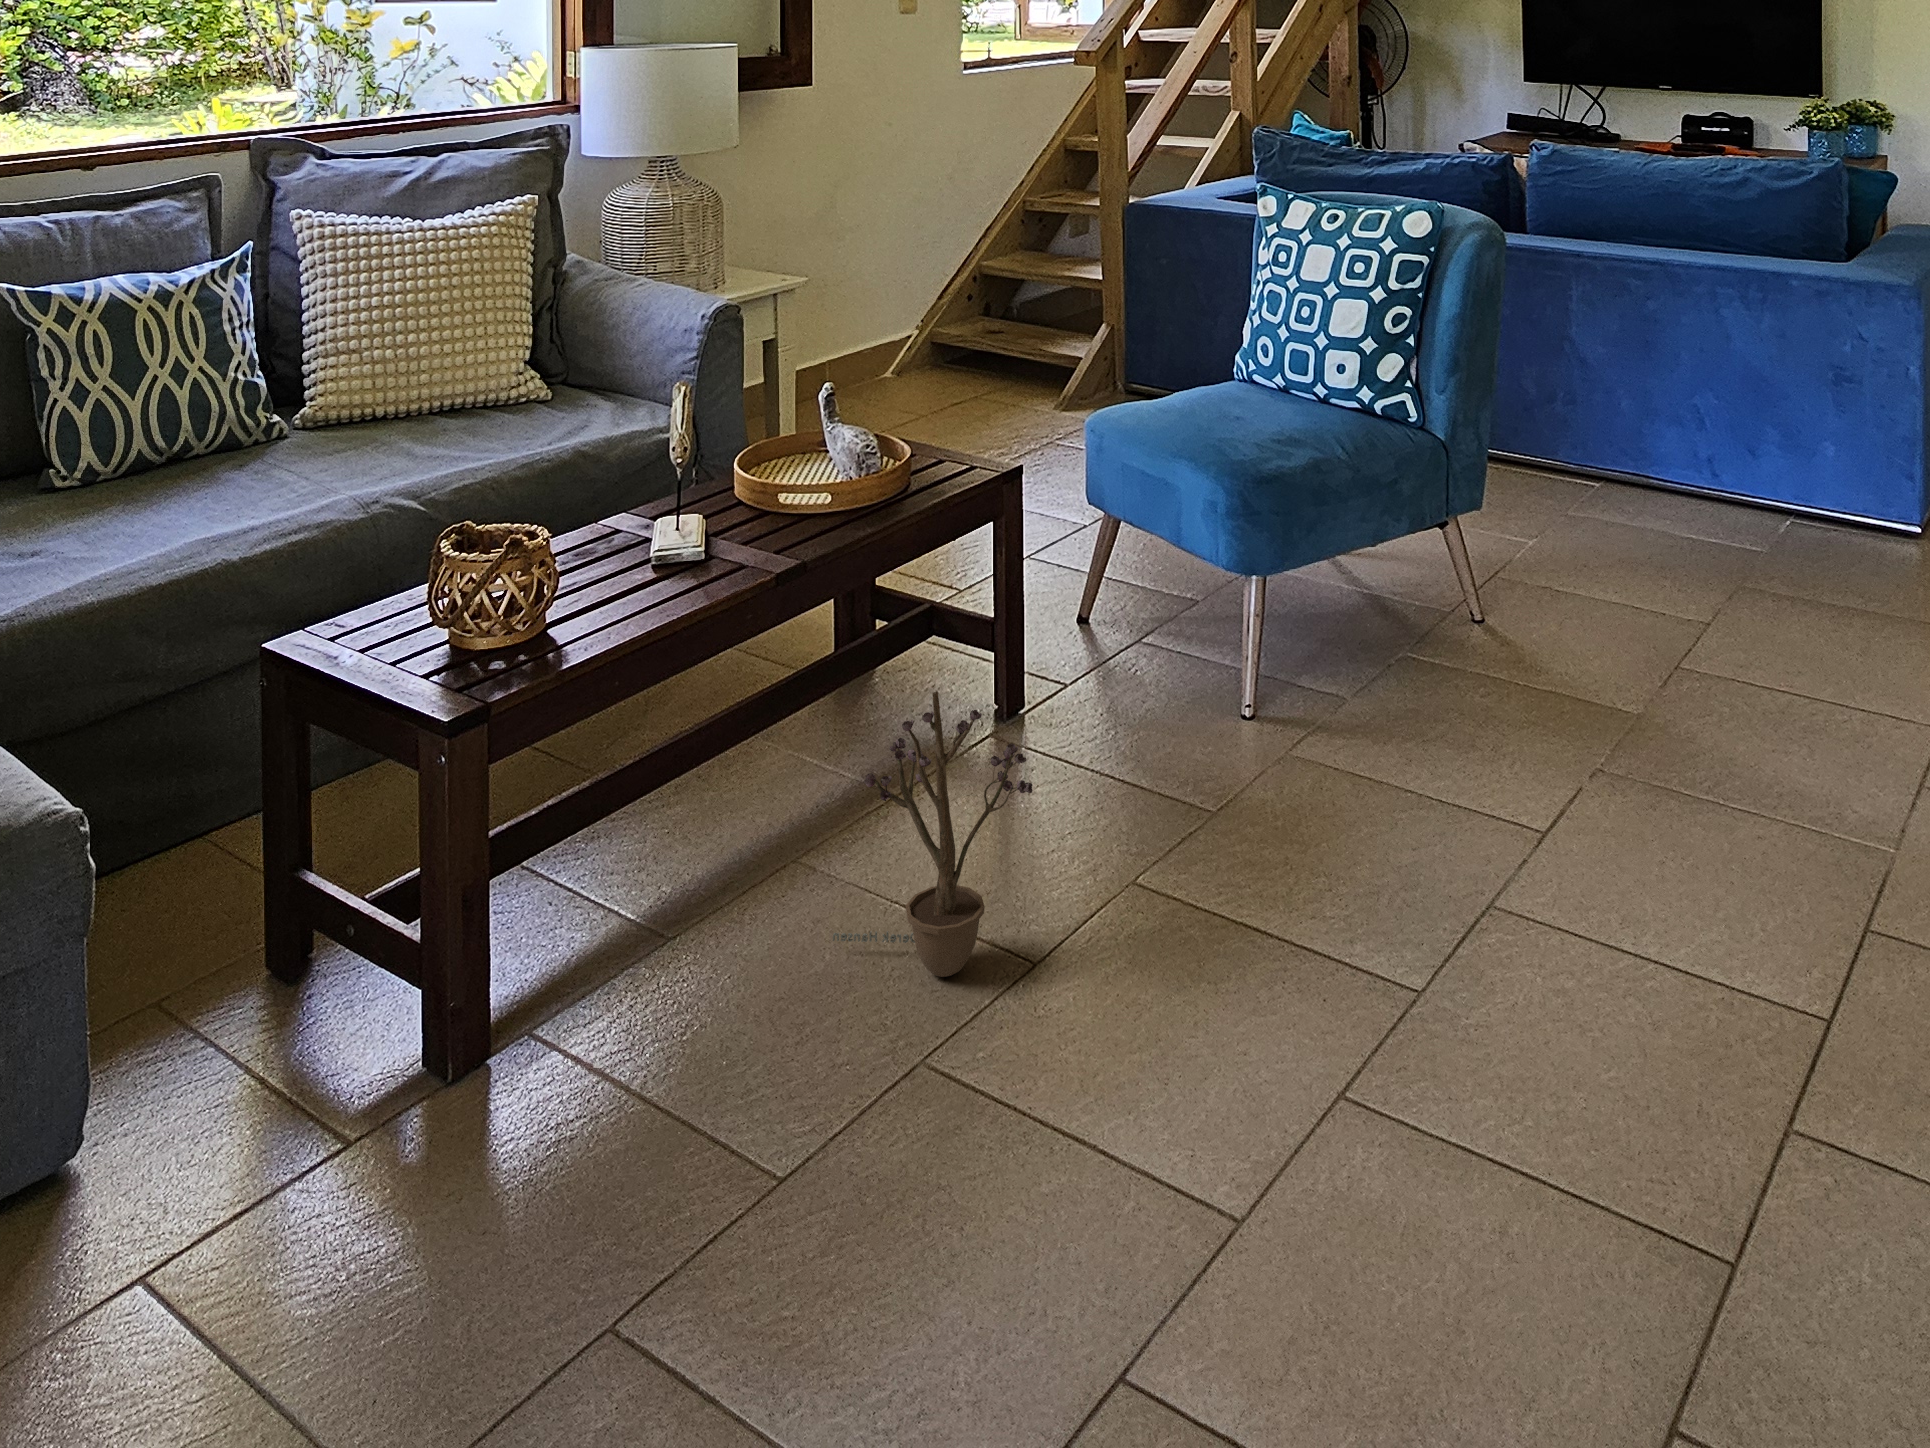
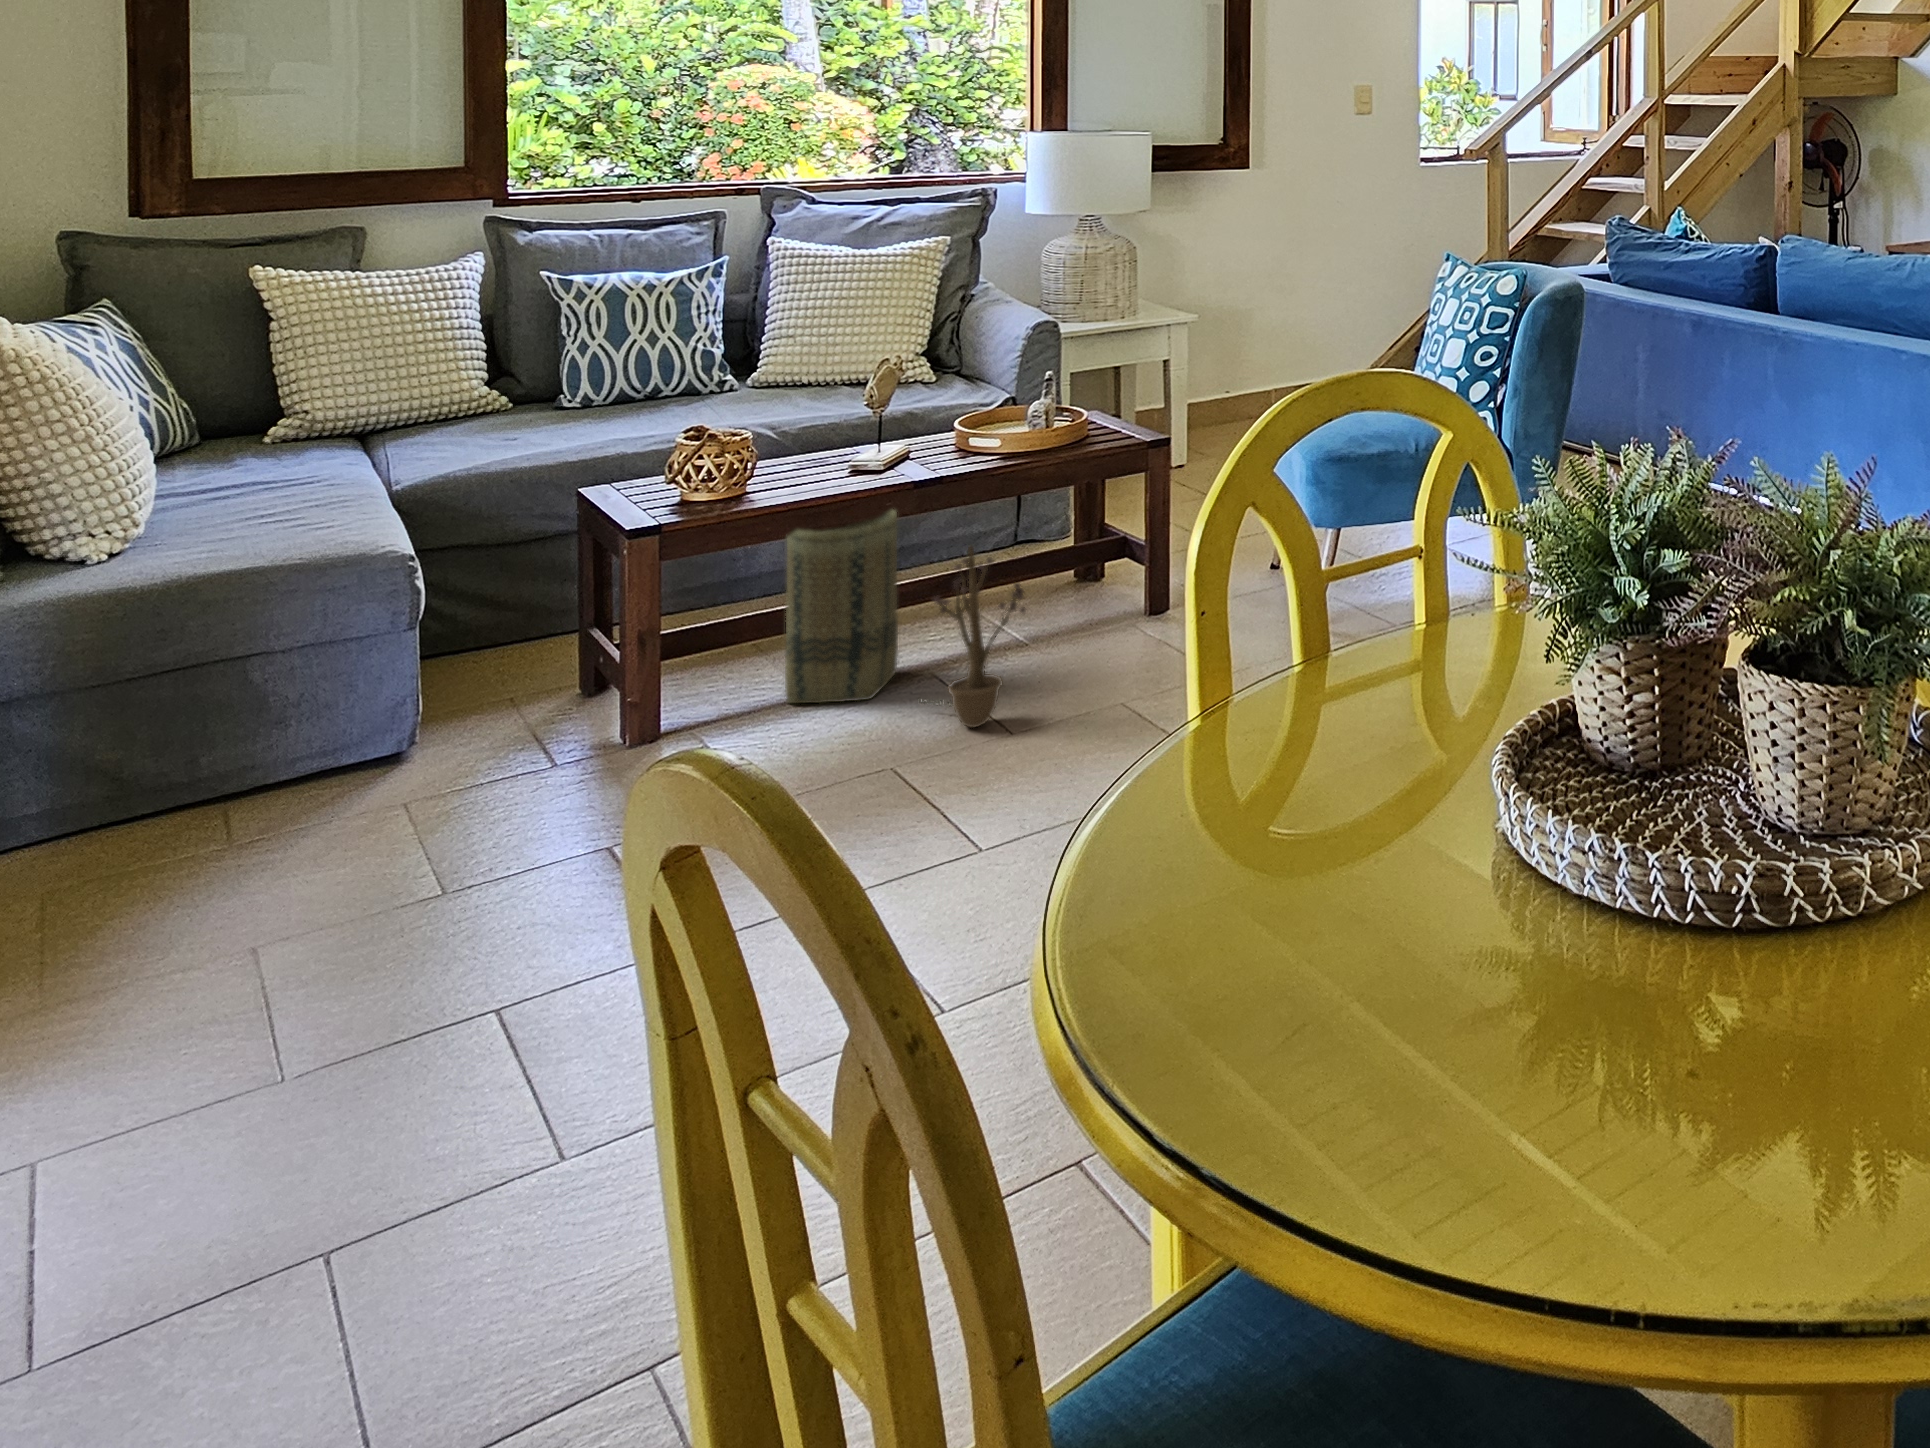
basket: none [590,626,745,960] -> present [785,510,898,703]

